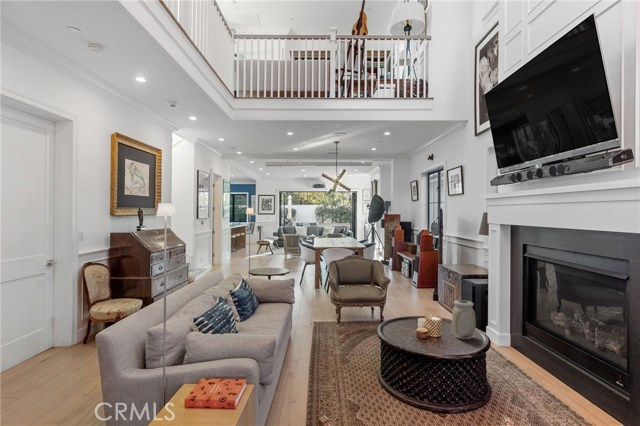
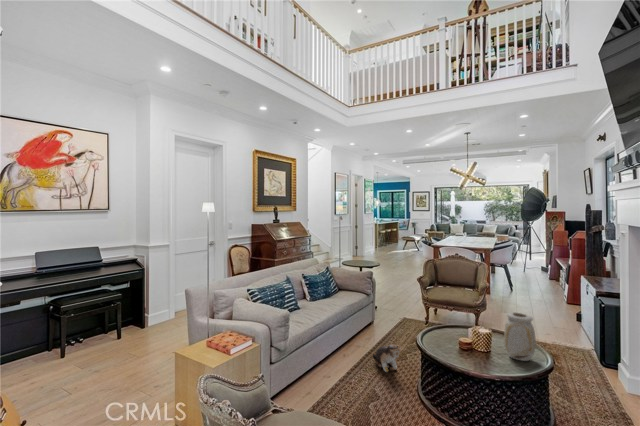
plush toy: none [319,350,361,380] -> present [373,344,402,372]

